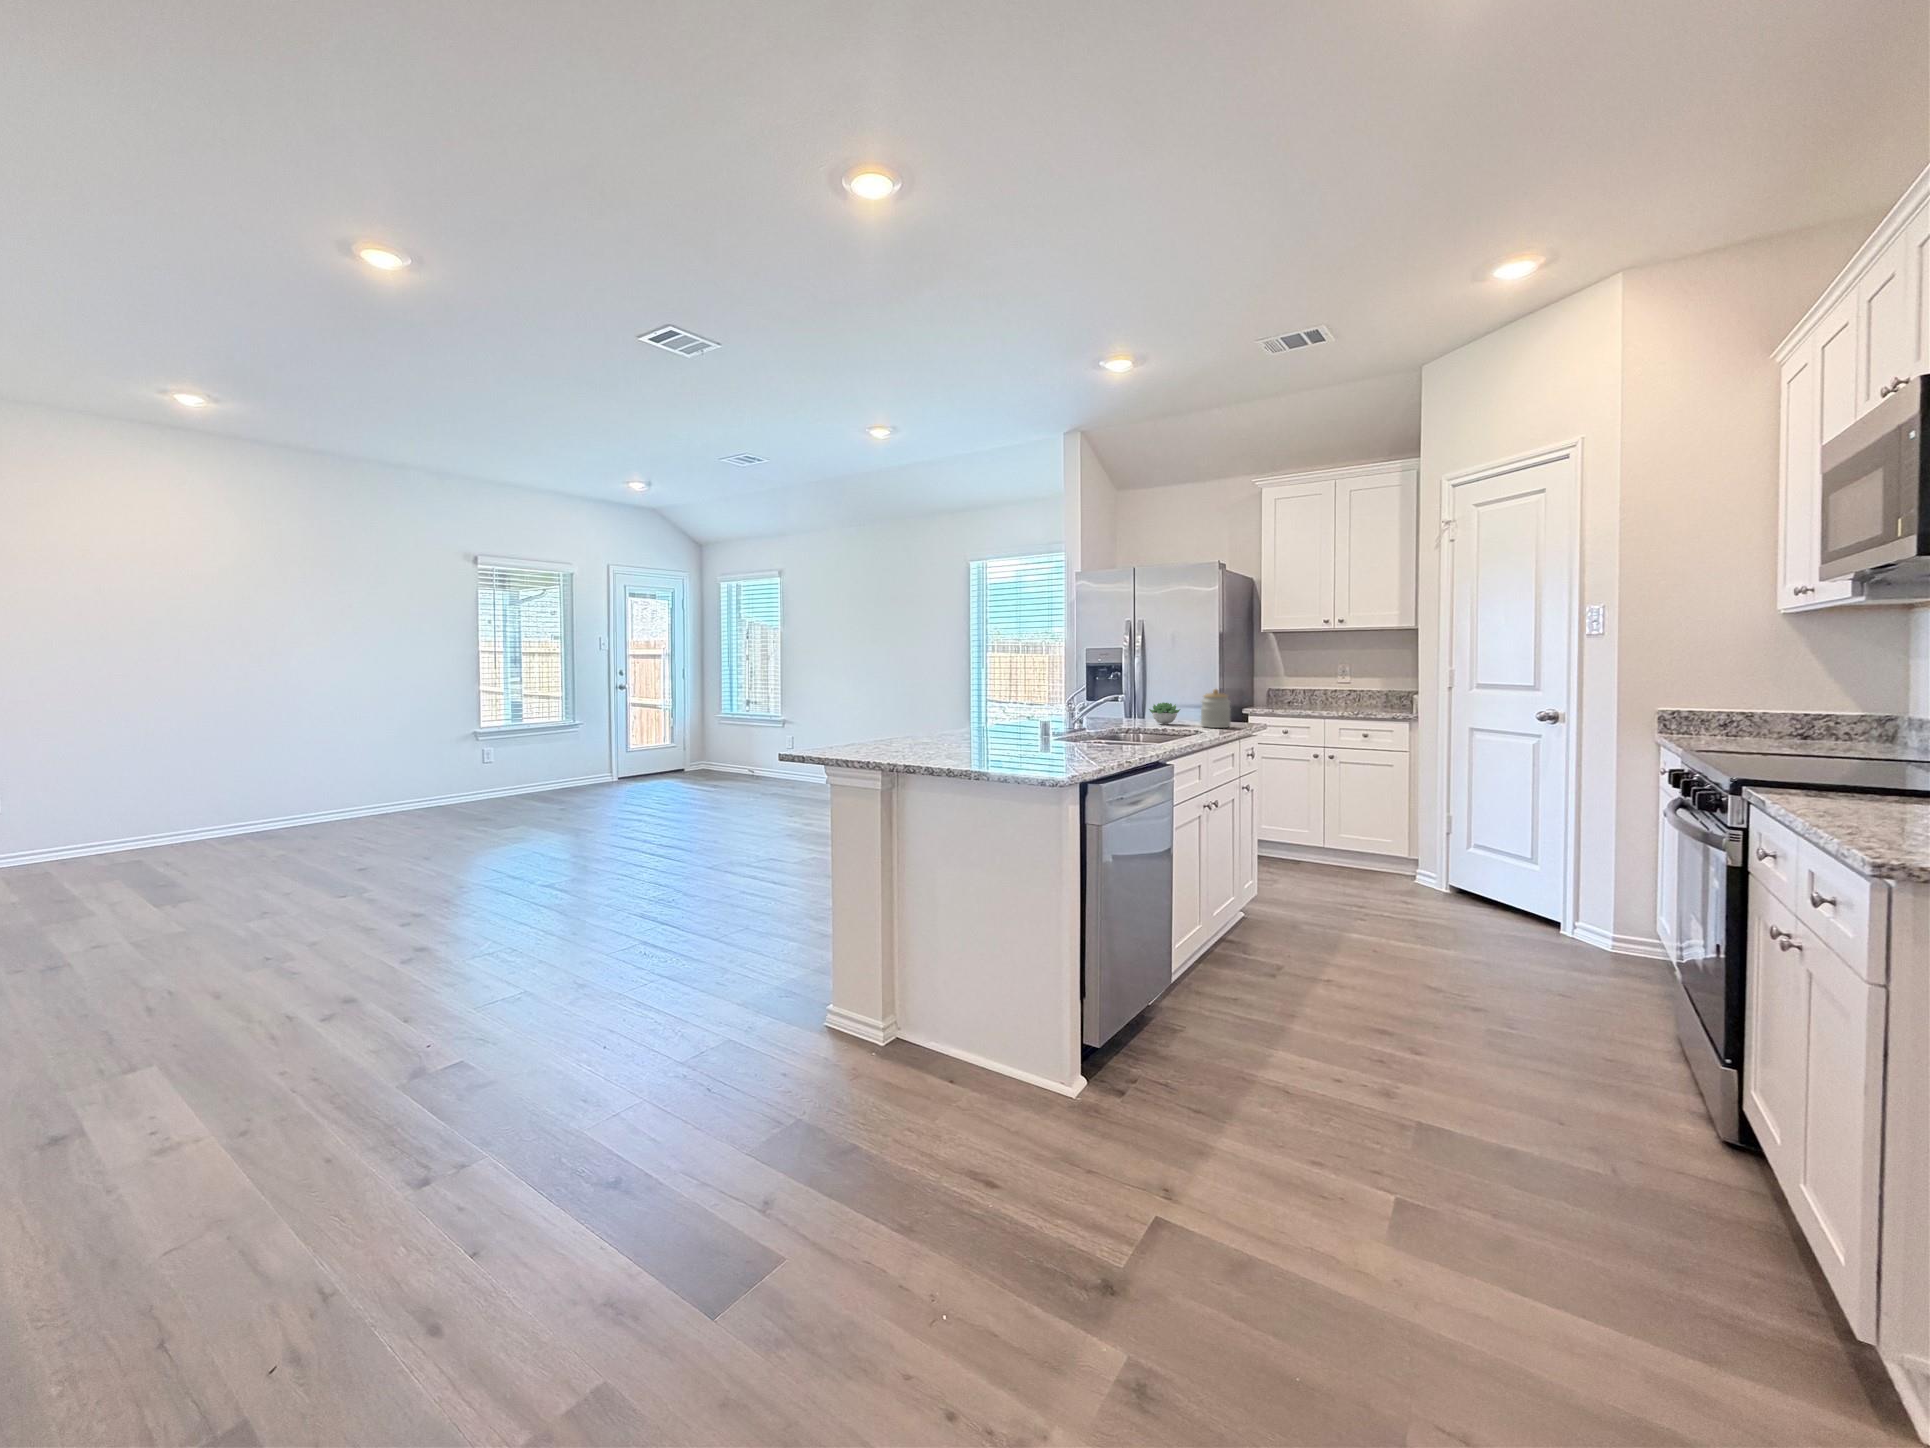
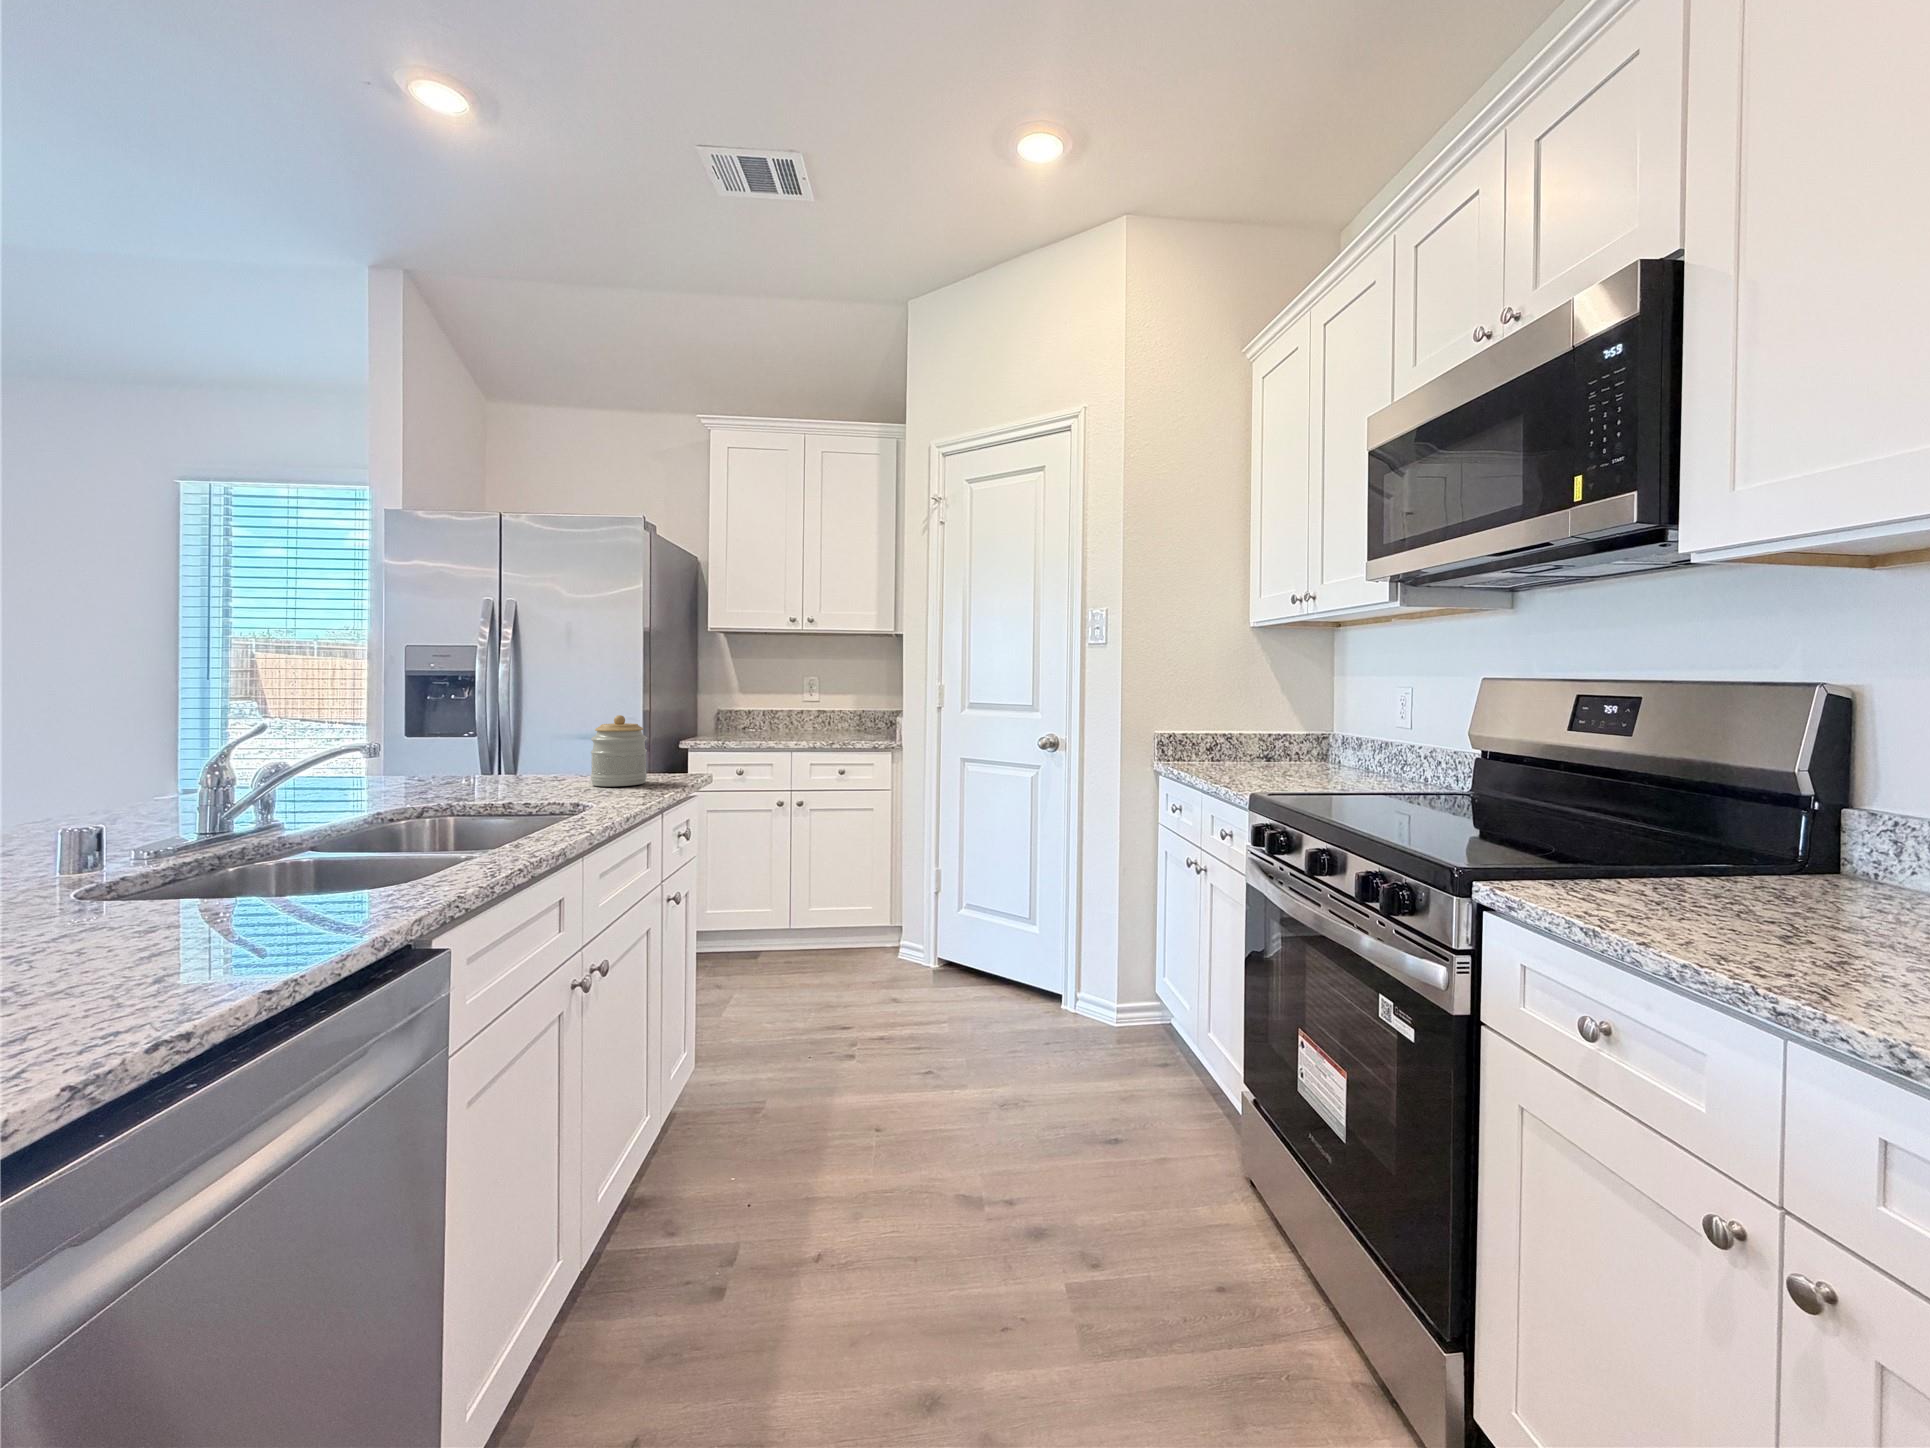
succulent plant: present [1149,703,1180,724] -> none [486,742,555,783]

